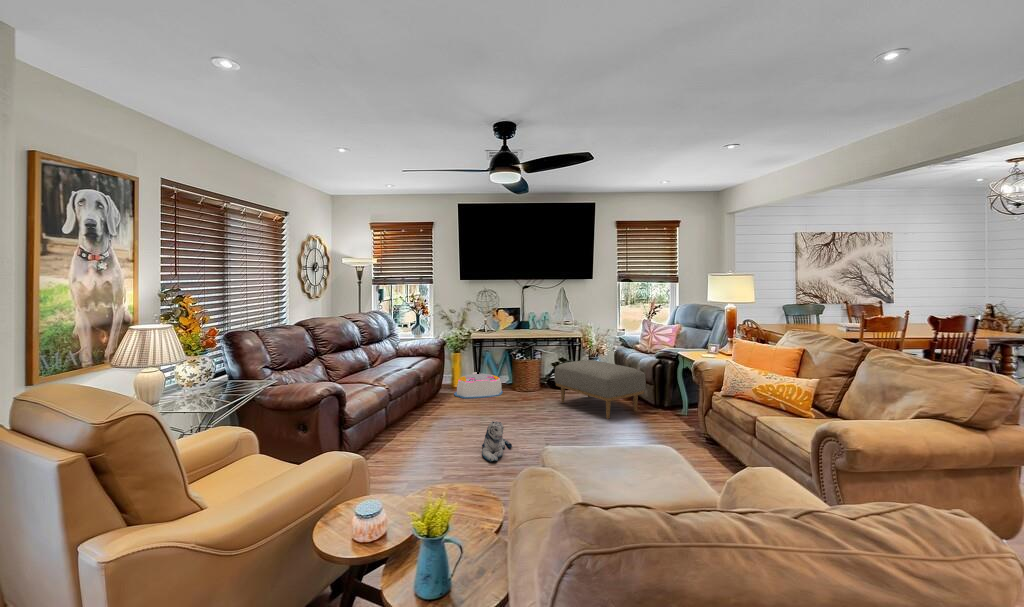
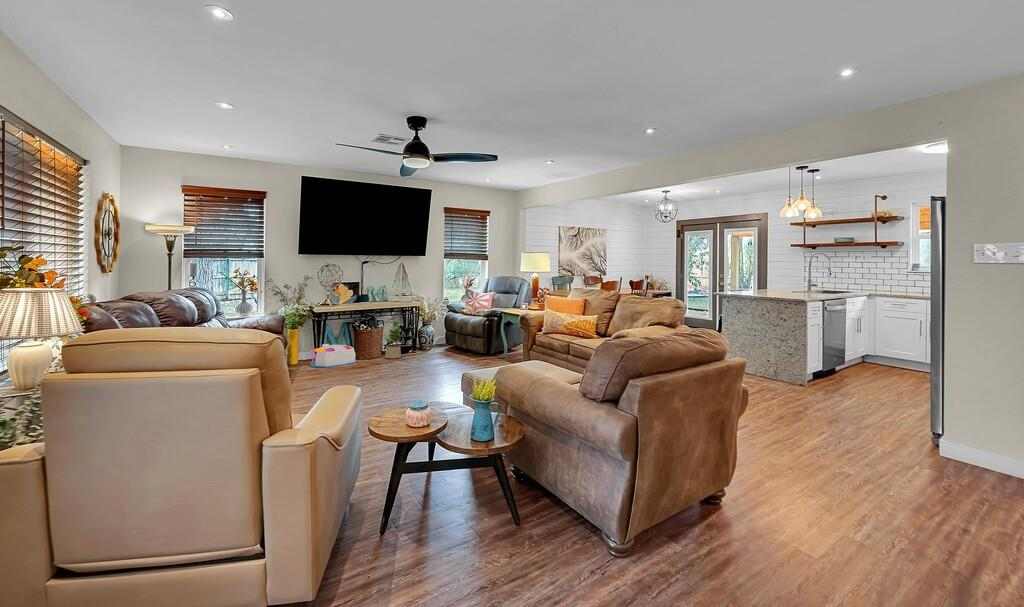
potted plant: none [533,351,555,396] -> present [385,320,404,359]
ottoman: present [554,360,646,419] -> none [411,324,481,365]
plush toy: present [482,421,512,462] -> none [396,368,419,394]

